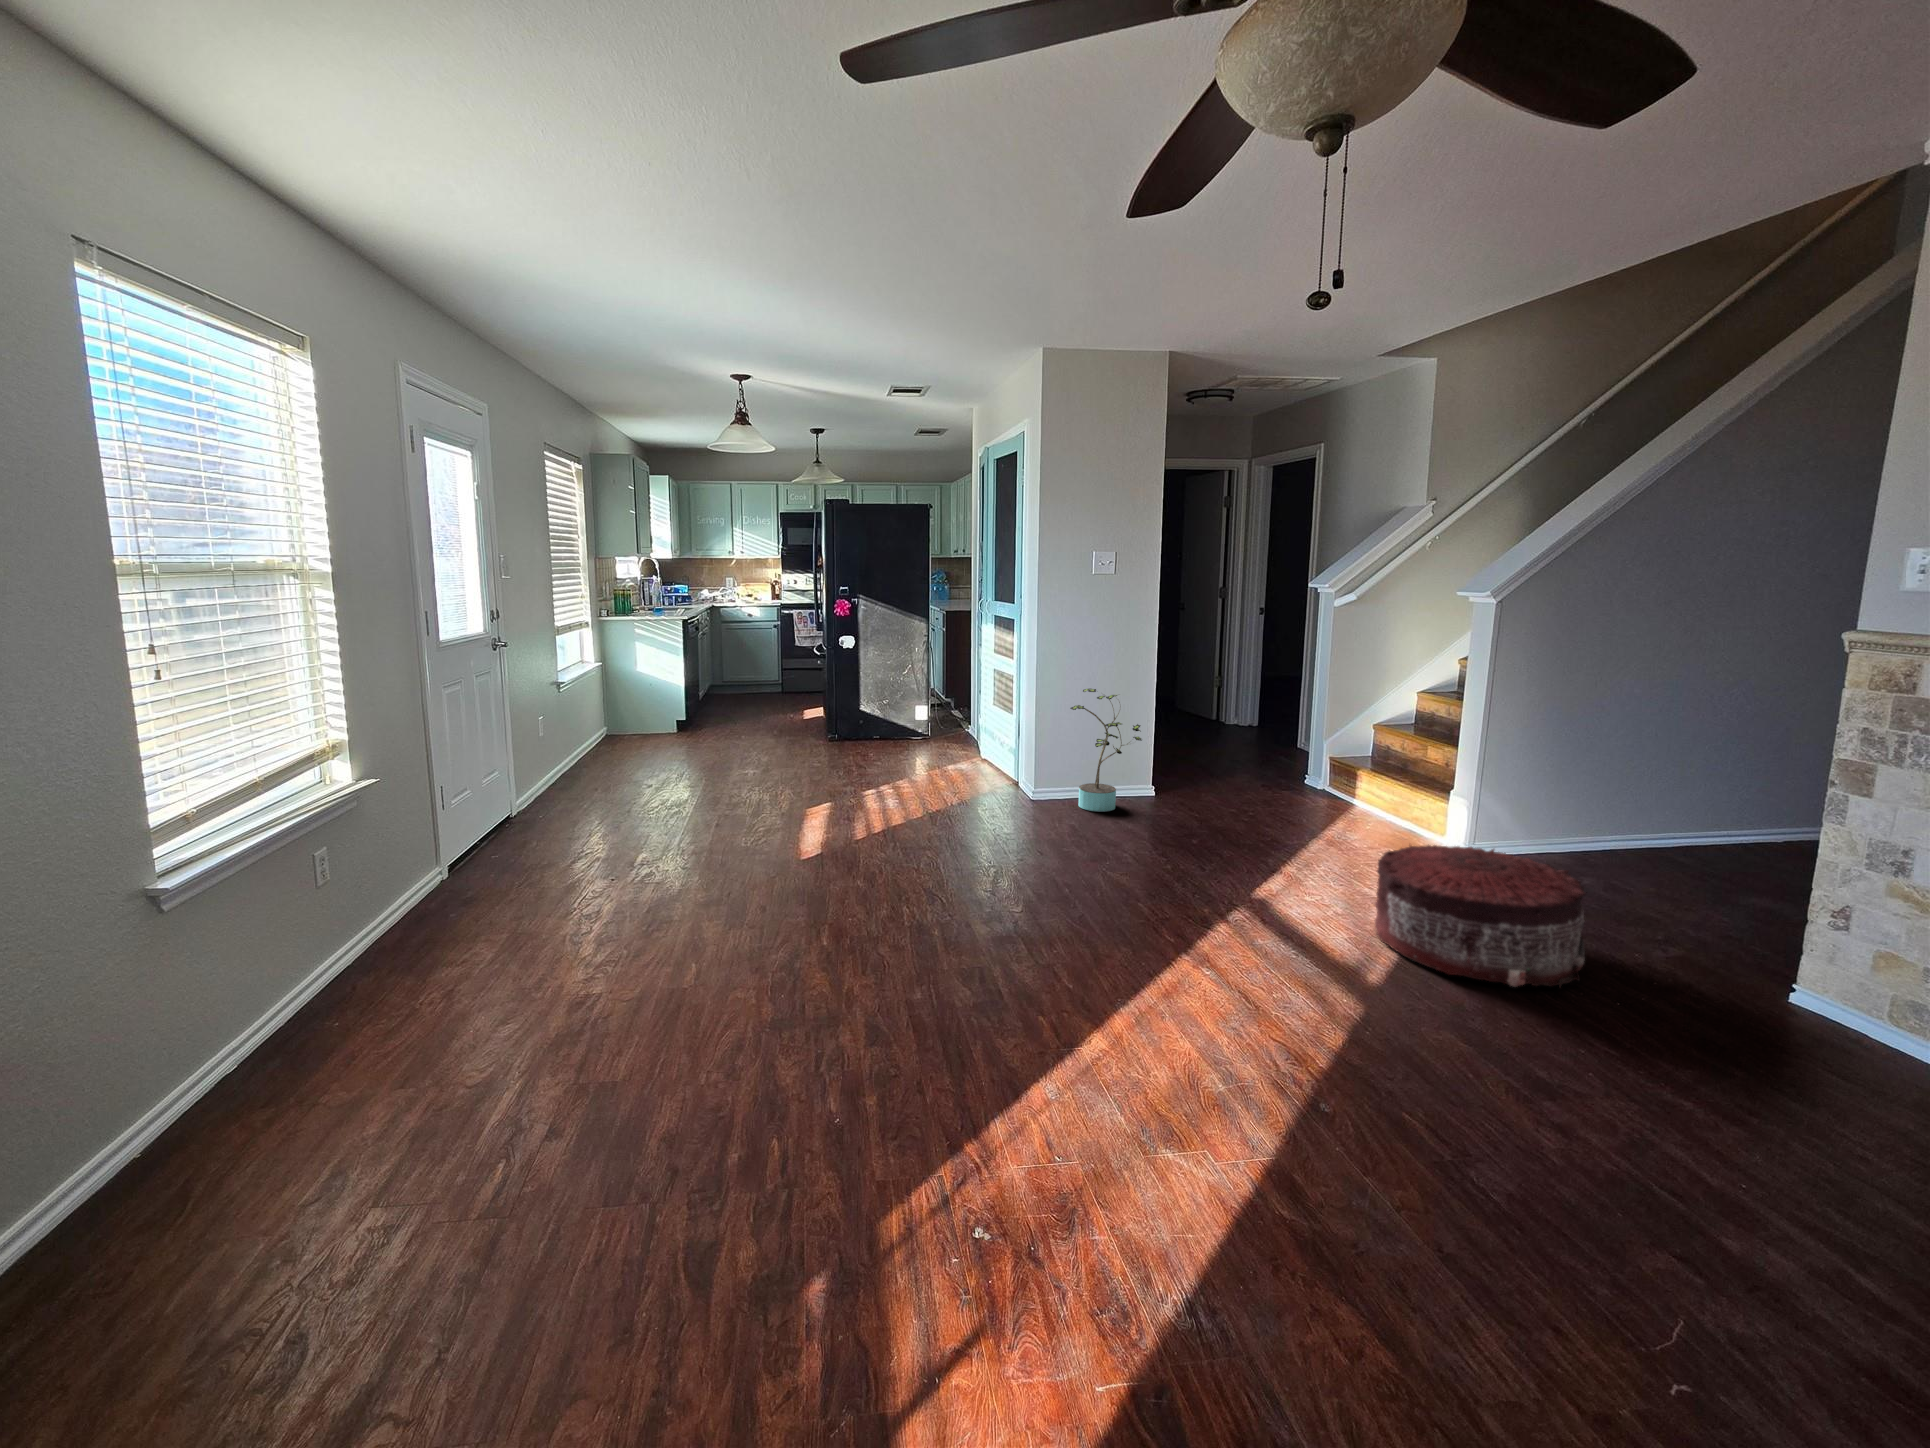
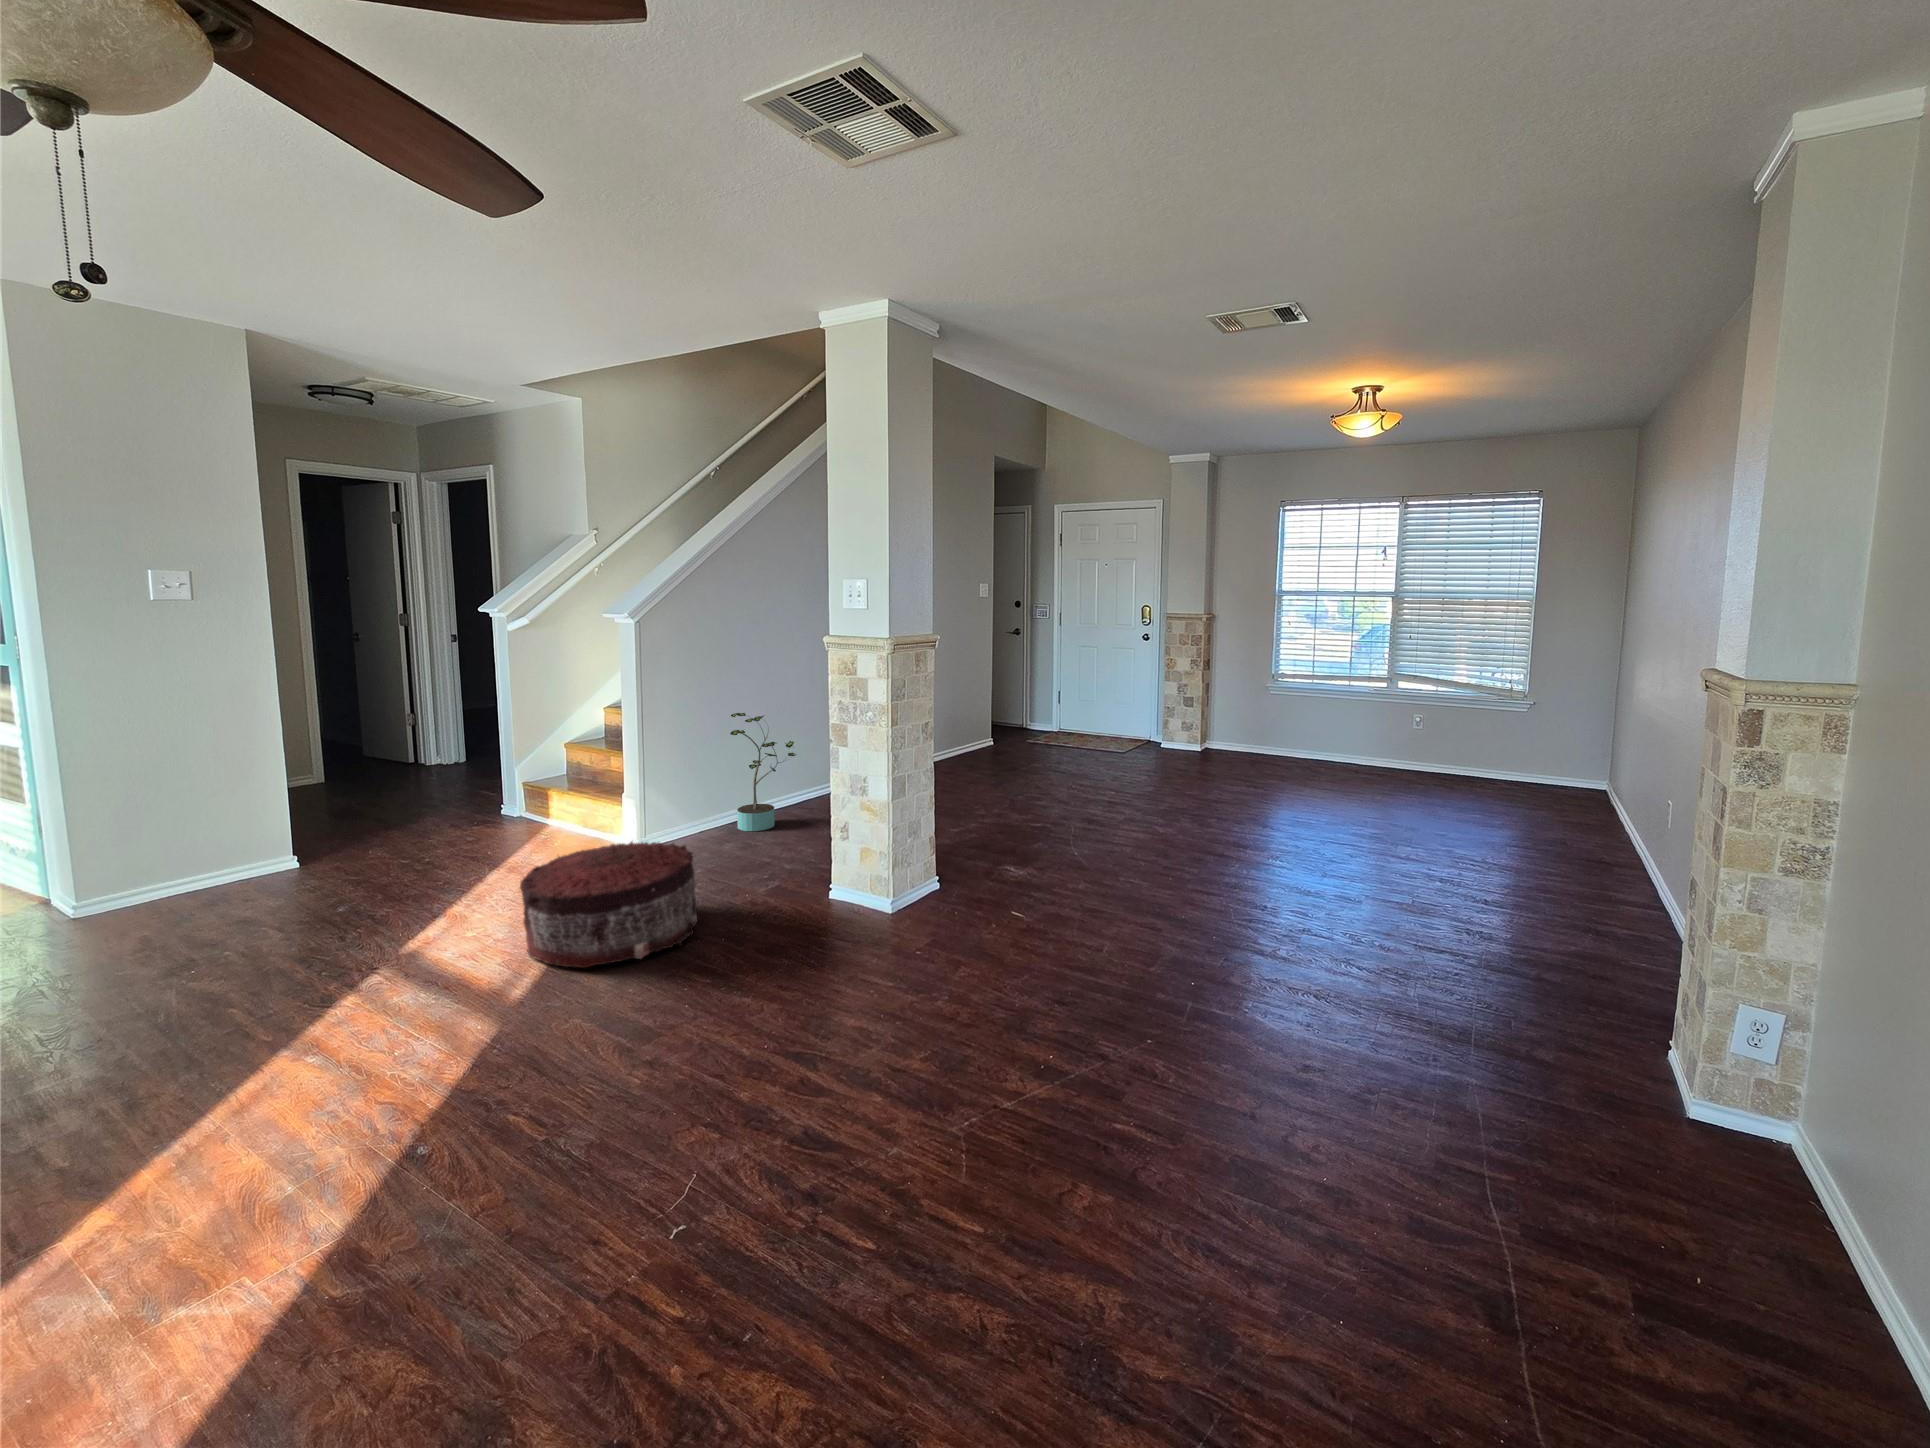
potted plant: present [1070,689,1142,812] -> present [730,713,797,831]

